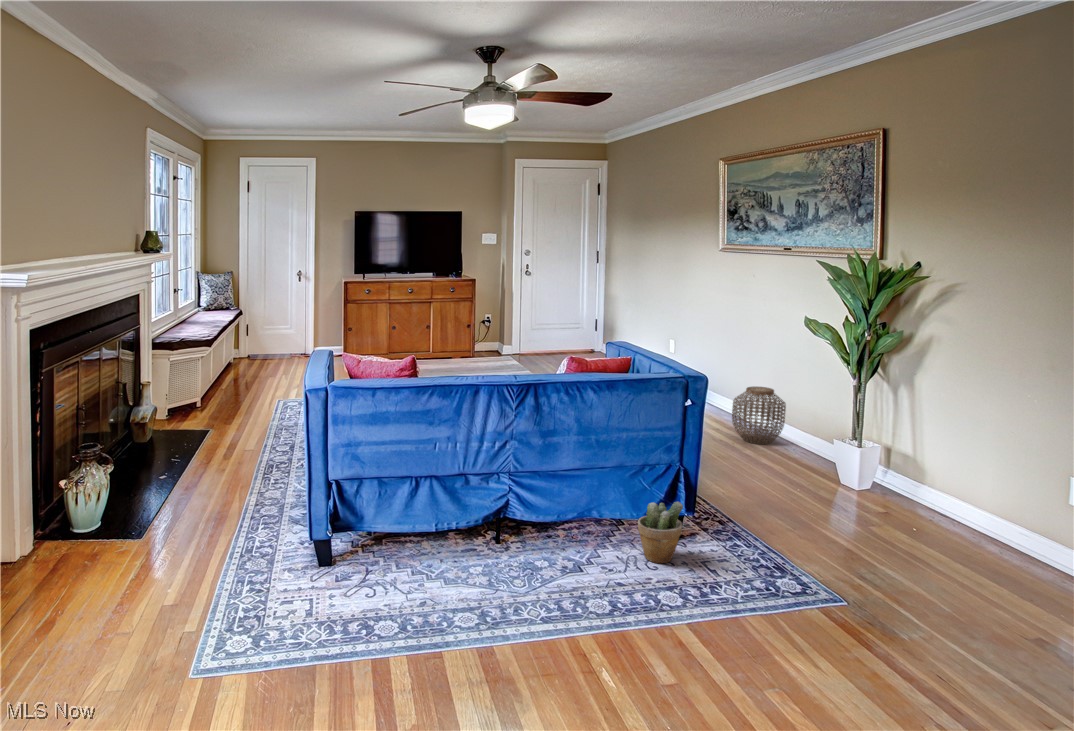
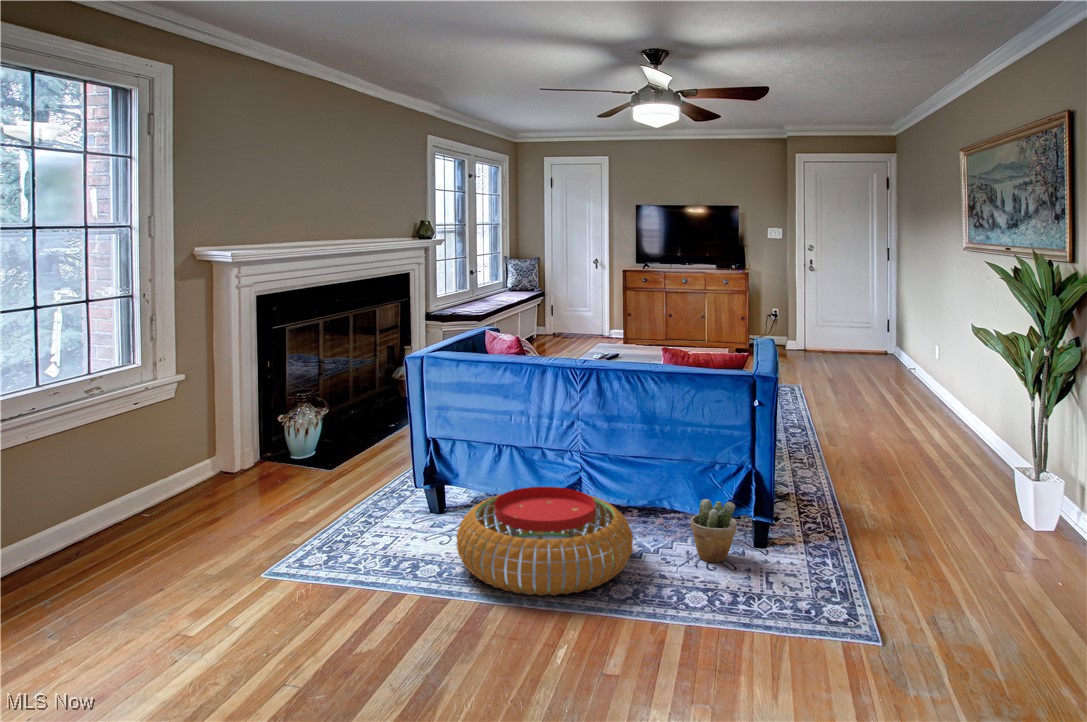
woven basket: present [732,387,786,444] -> none [955,404,1026,474]
pouf: none [424,514,618,640] -> present [457,487,633,595]

